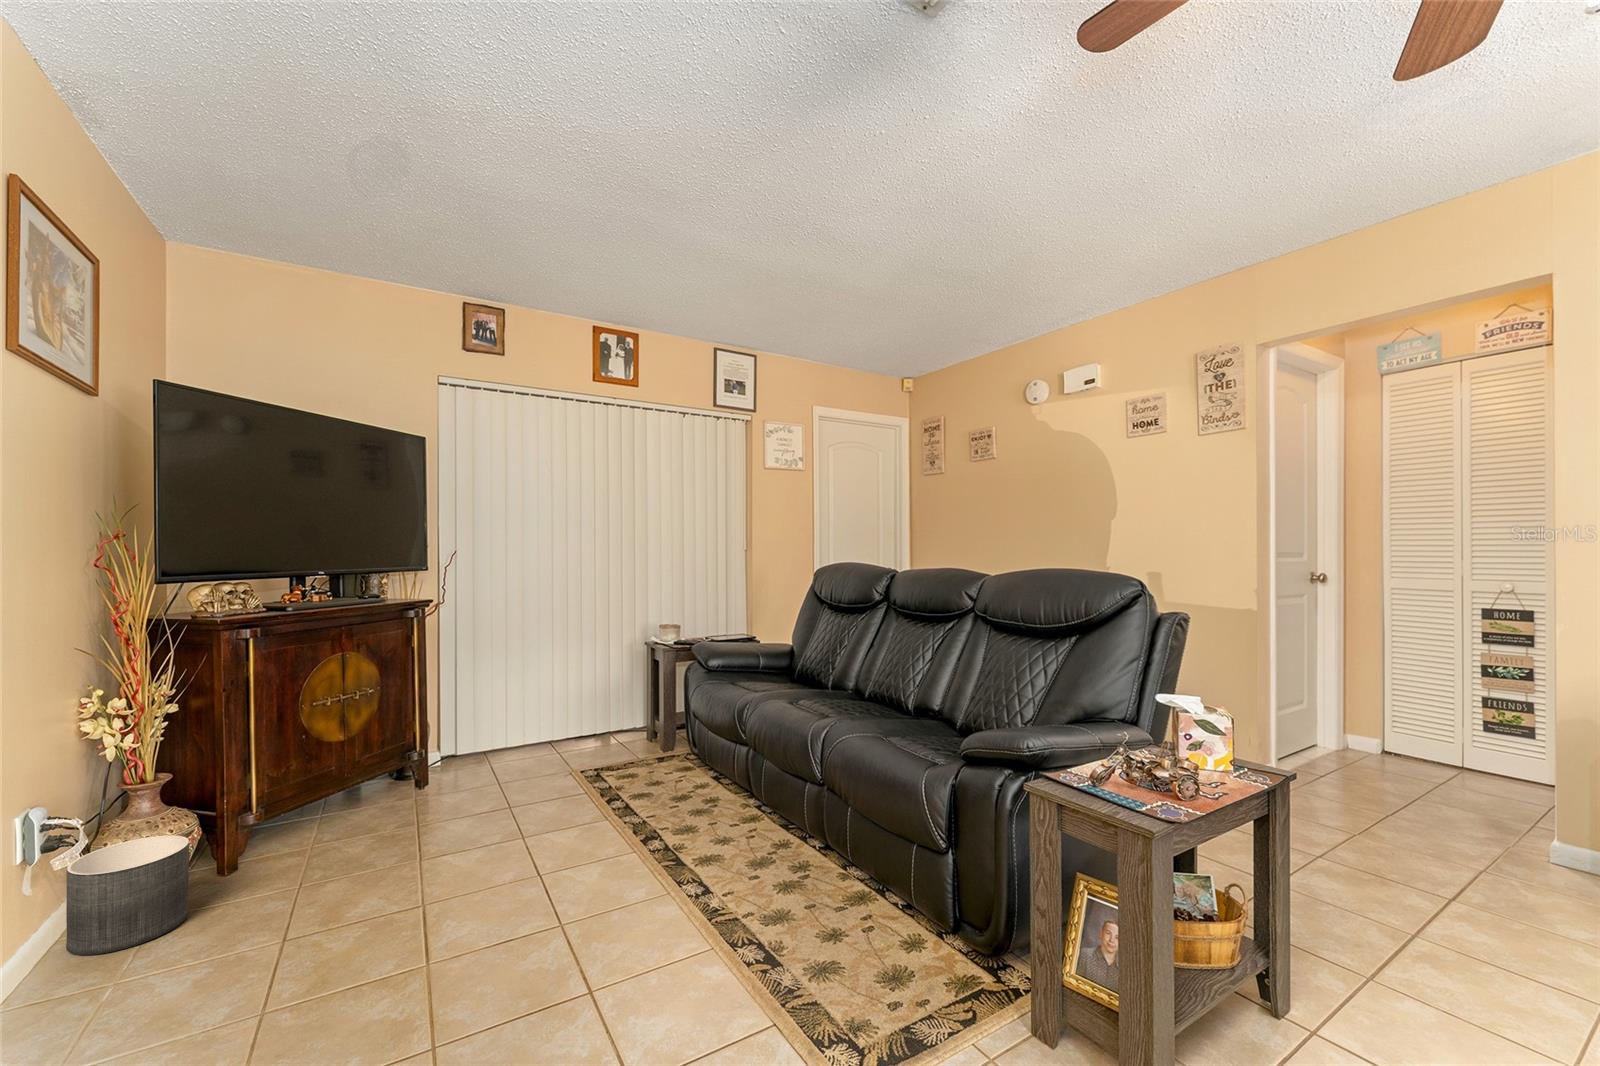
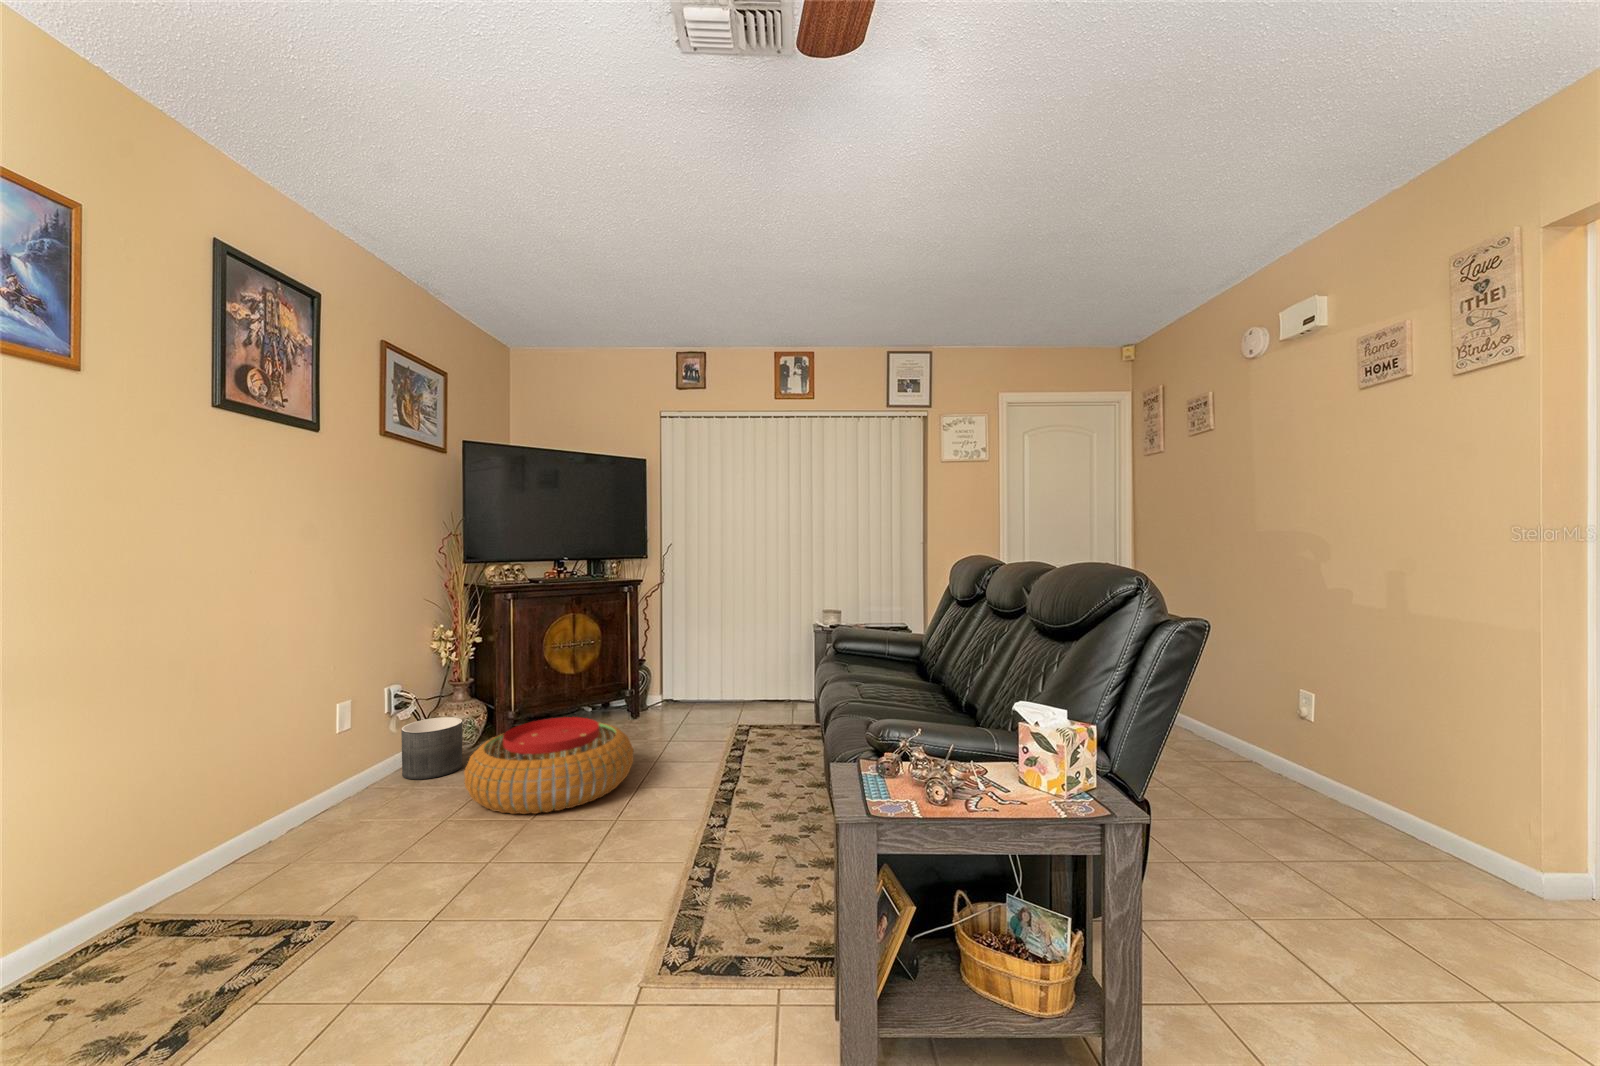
pouf: none [254,798,519,959] -> present [464,717,633,814]

